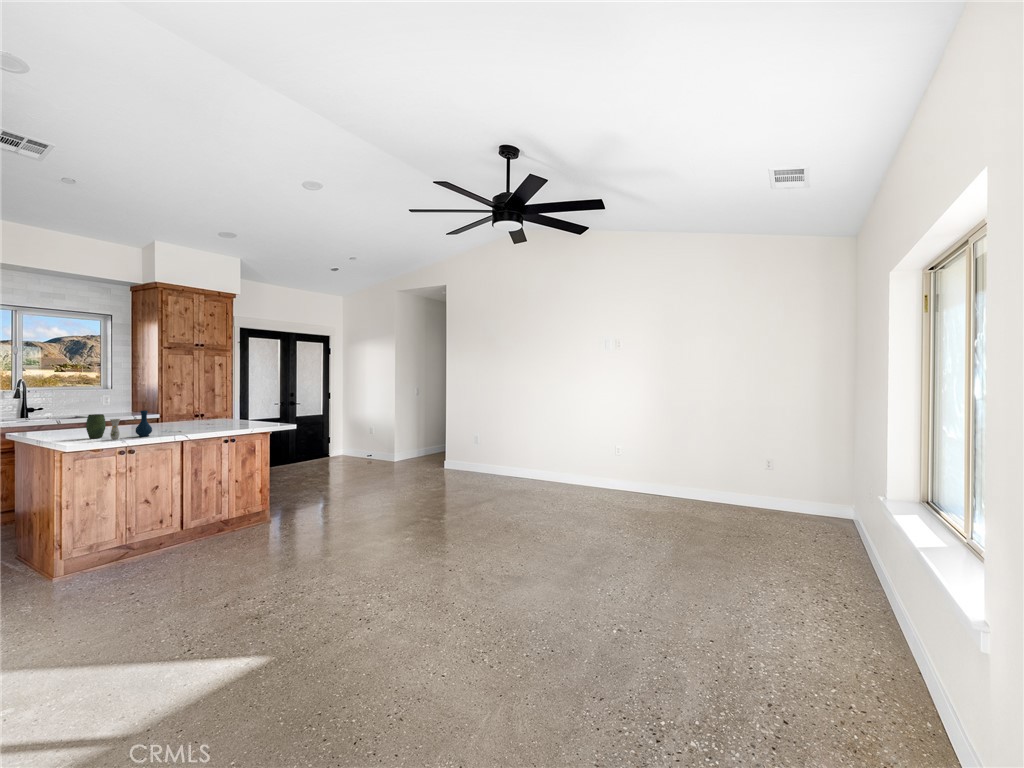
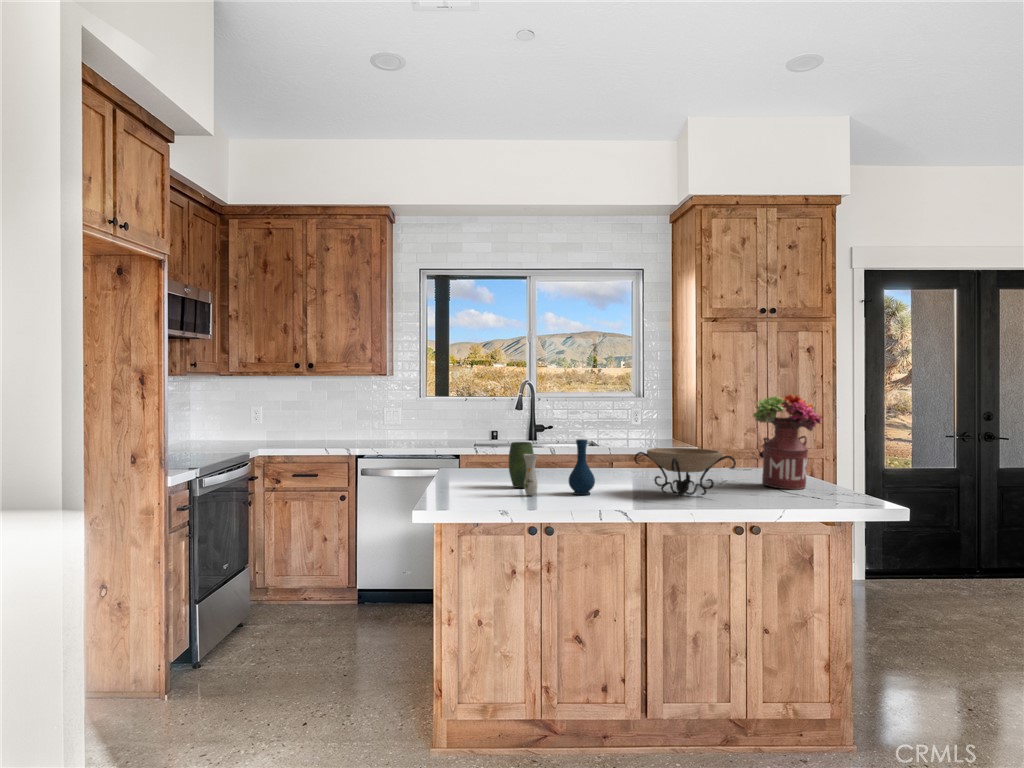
flower arrangement: none [223,388,254,426] -> present [753,393,822,489]
decorative bowl: none [170,412,224,432] -> present [634,448,736,496]

